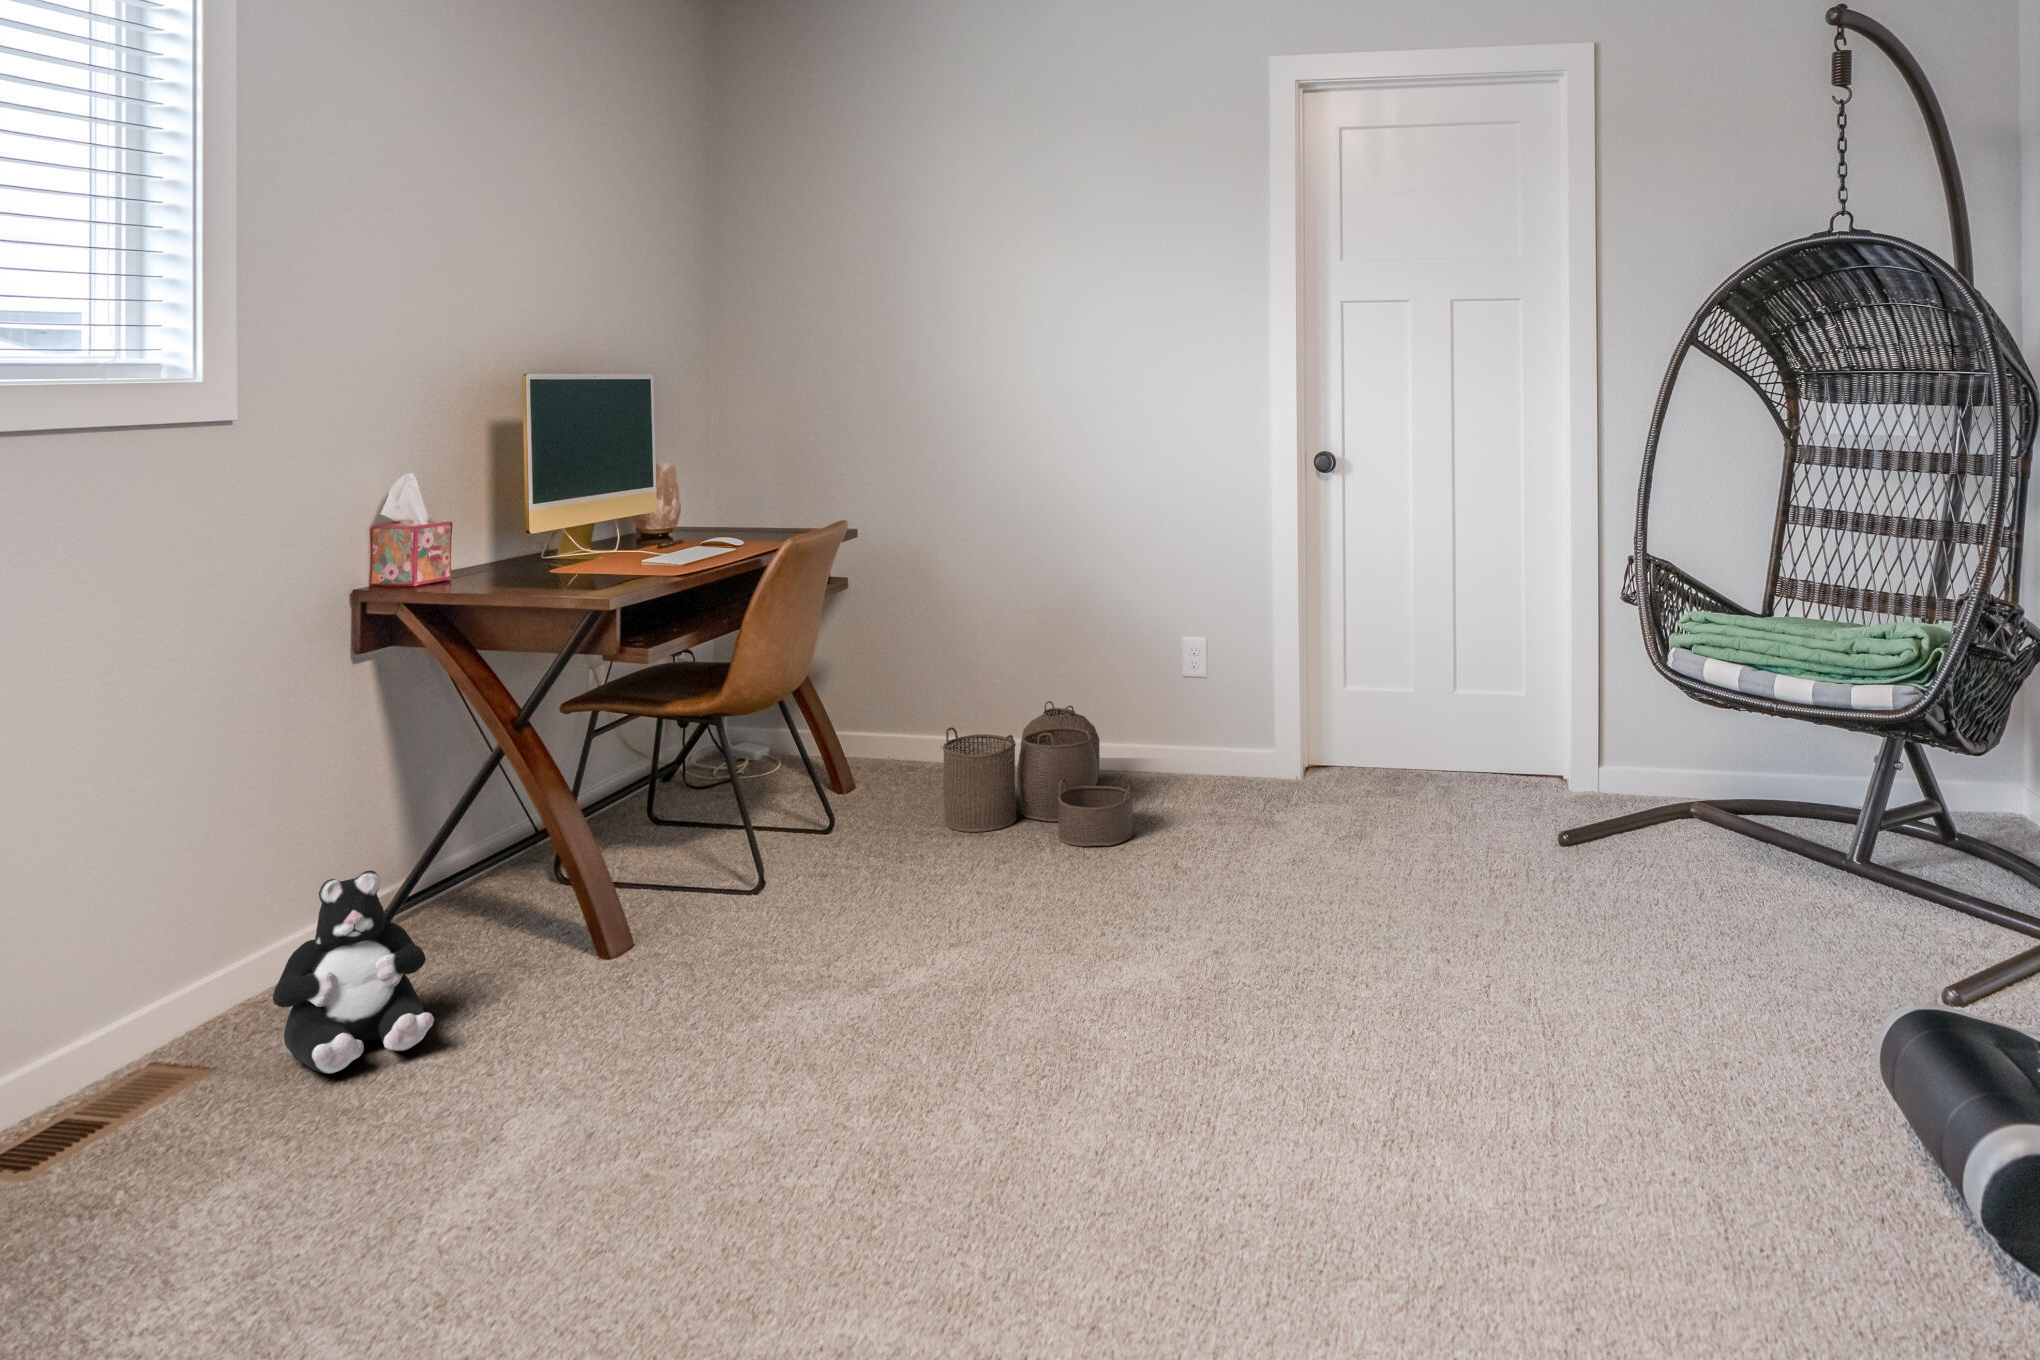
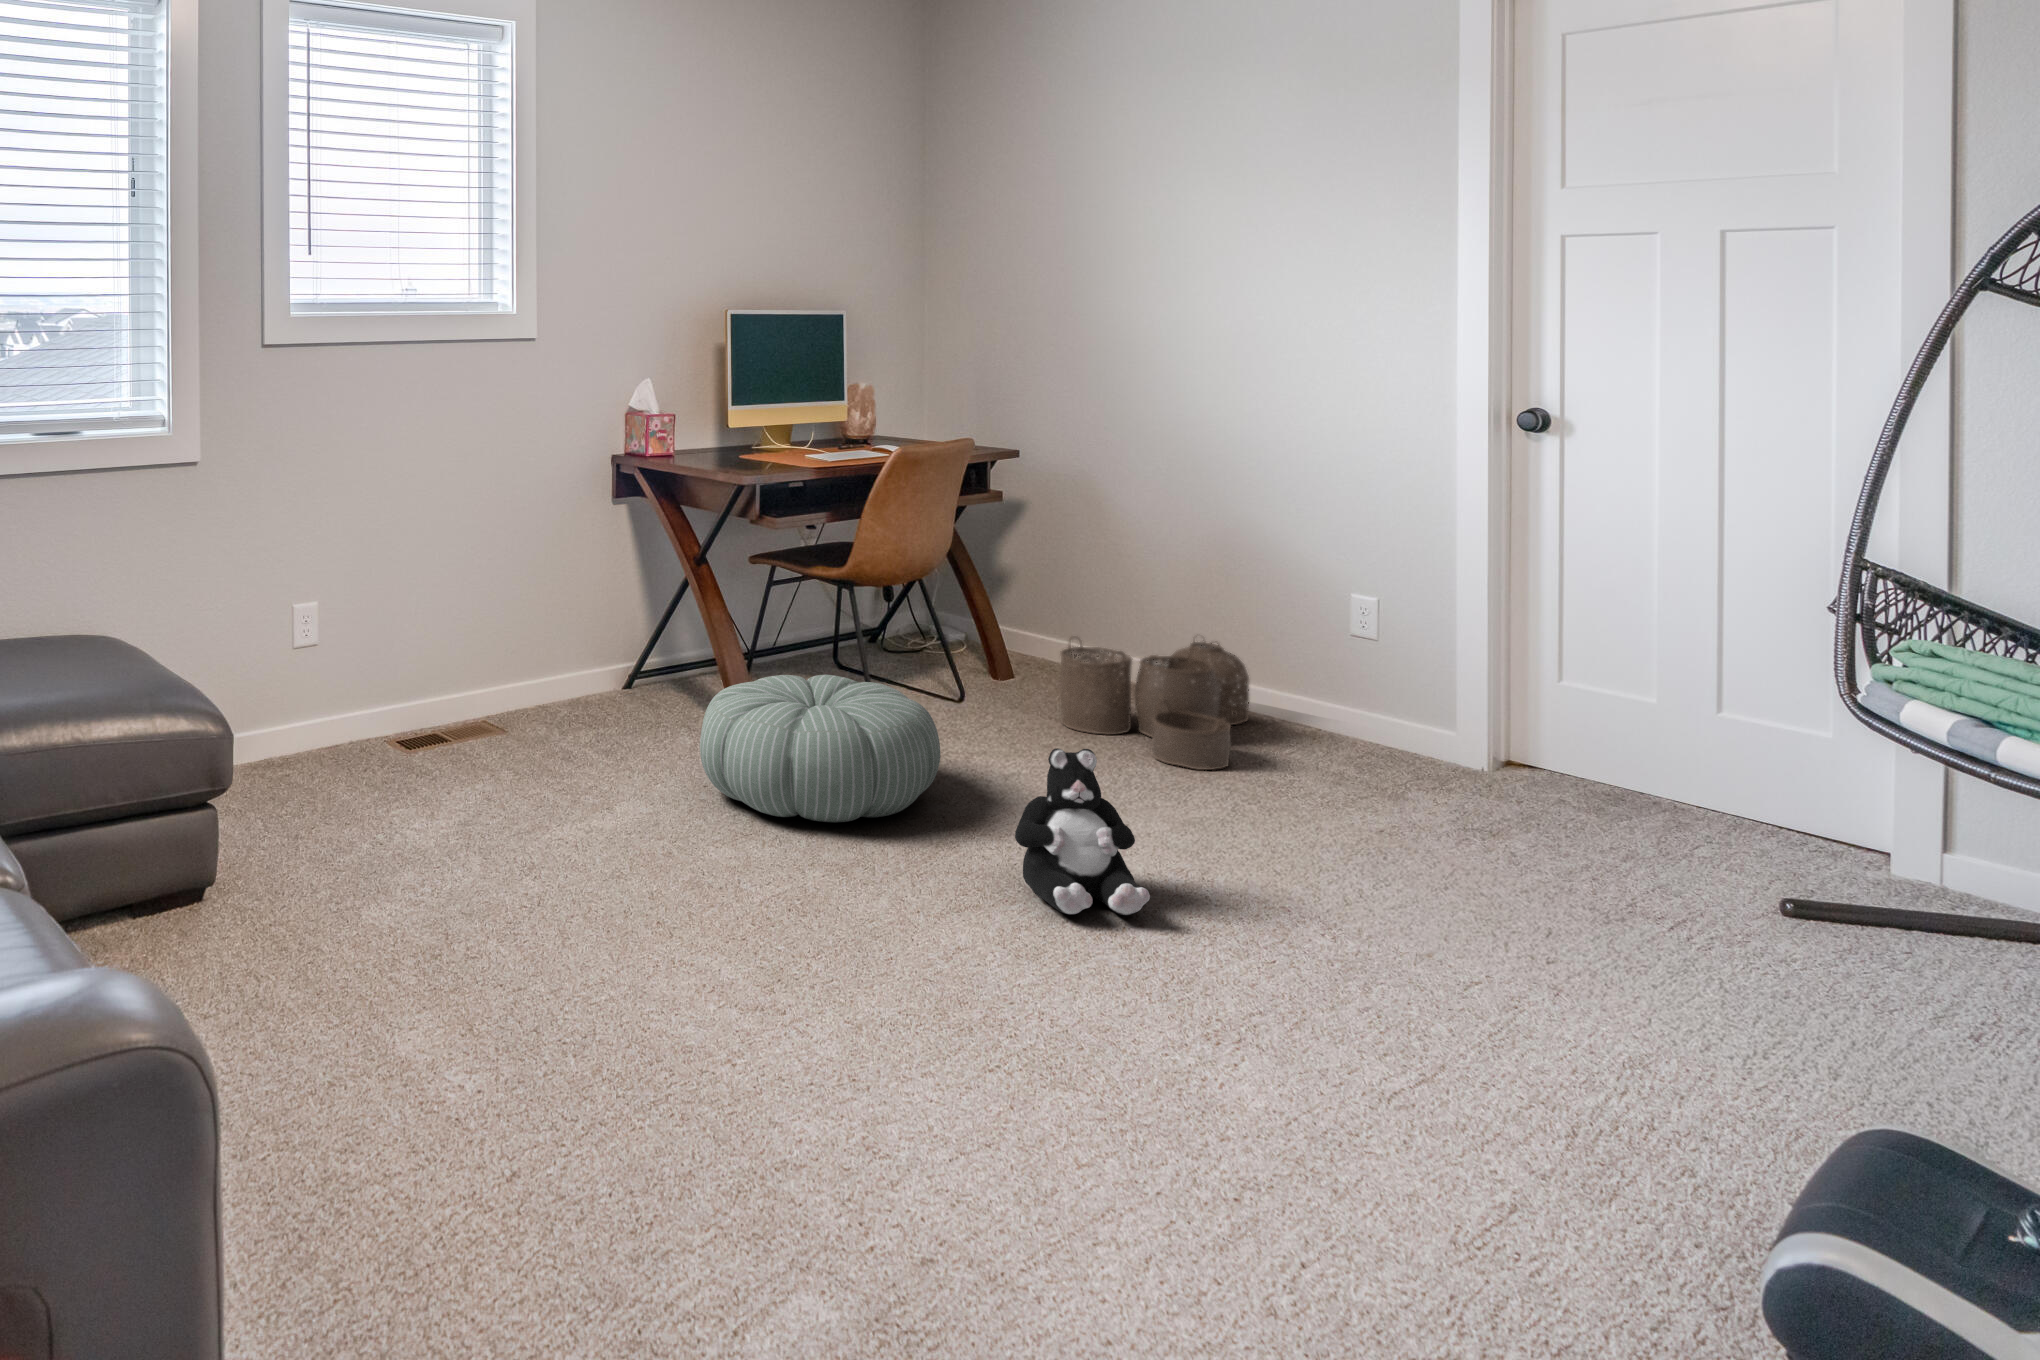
pouf: none [605,839,932,1065] -> present [700,675,940,822]
plush toy: present [273,871,434,1073] -> present [1015,748,1150,915]

